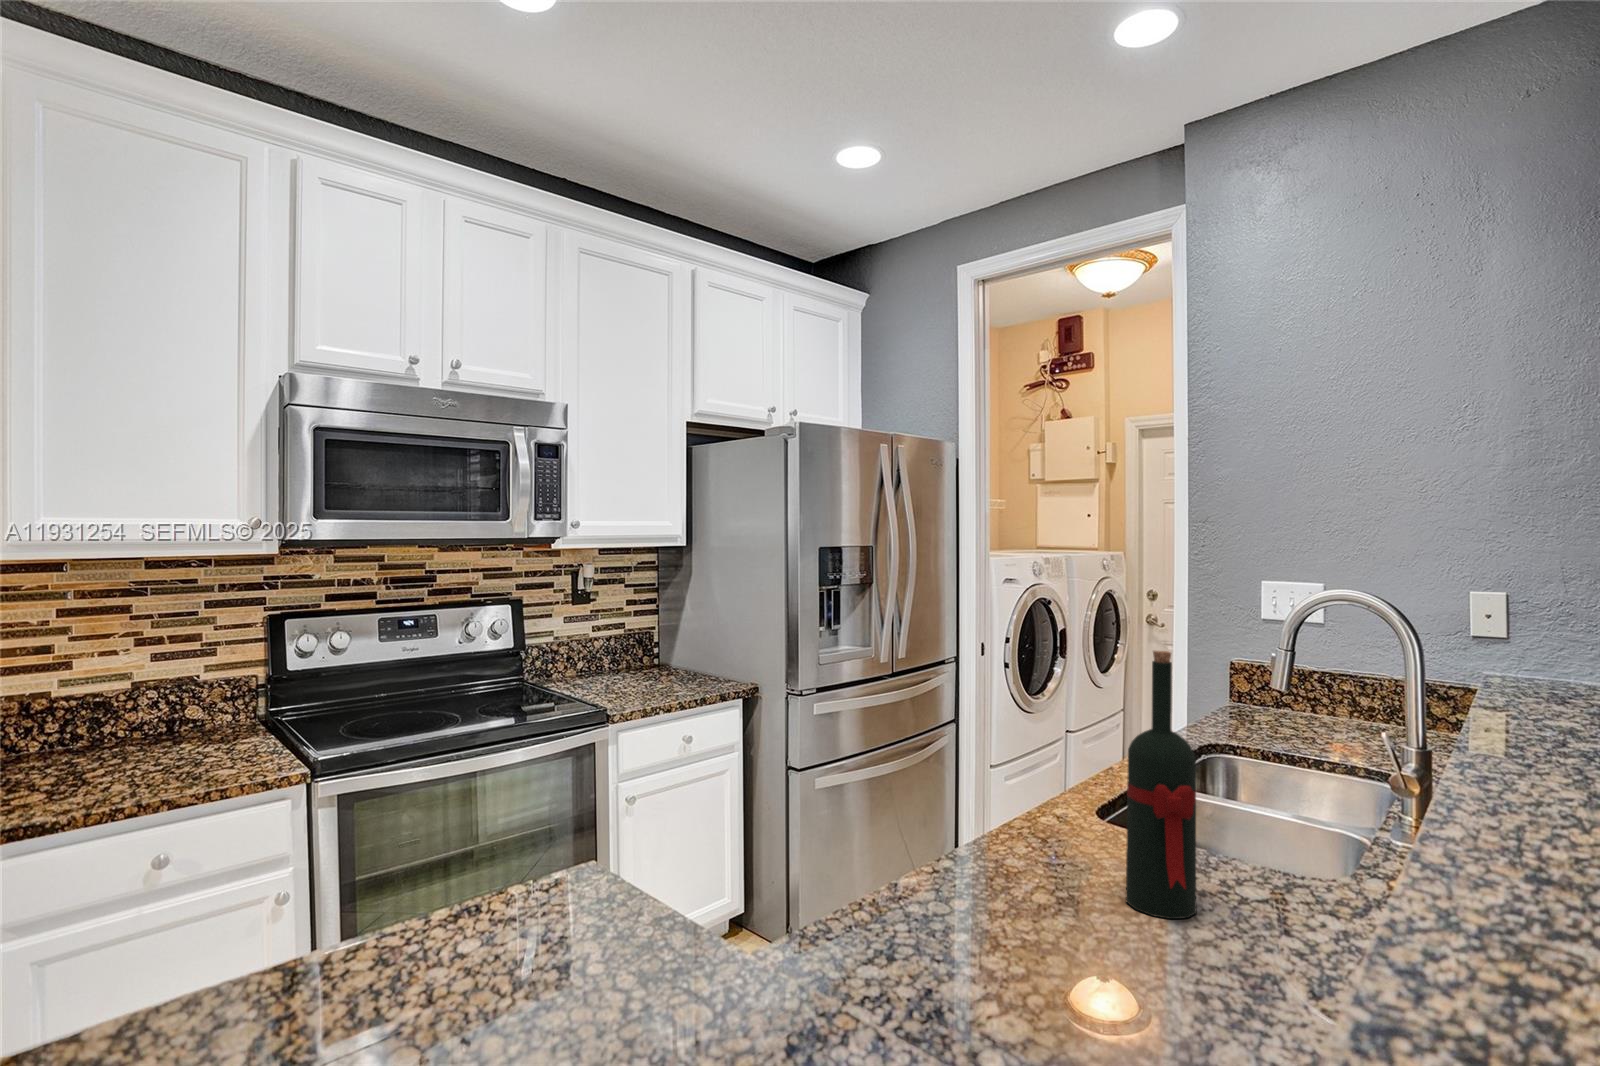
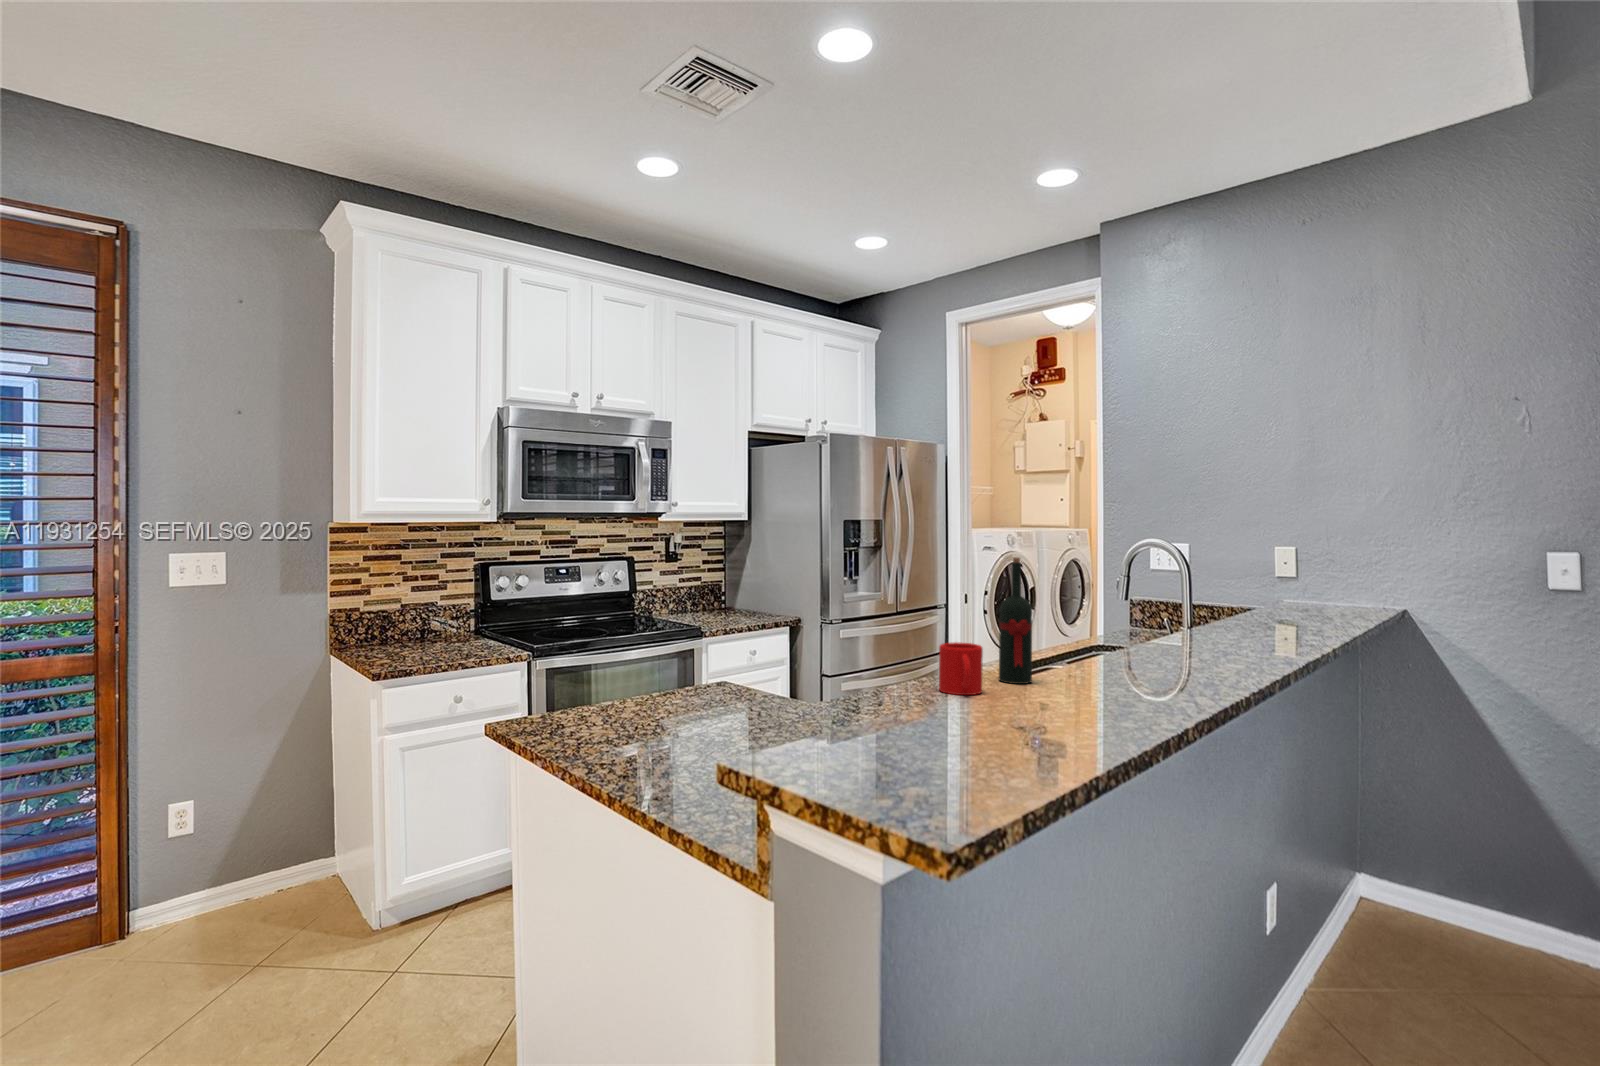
mug: none [1023,855,1126,1003] -> present [939,642,983,695]

